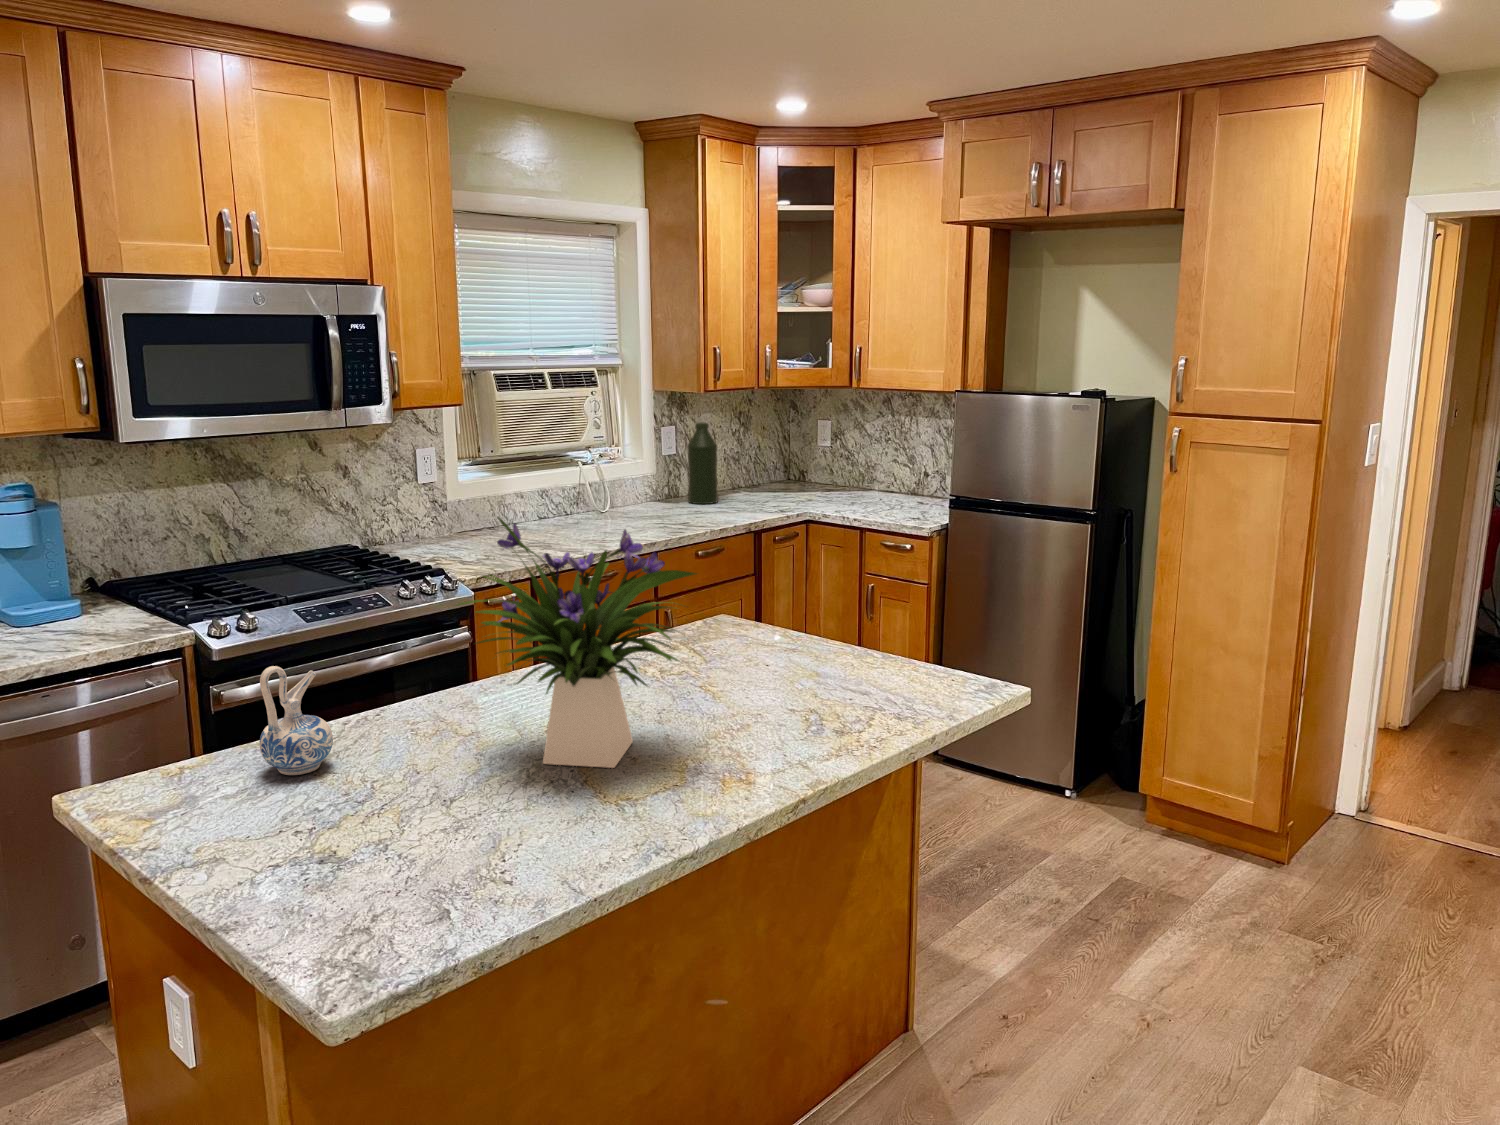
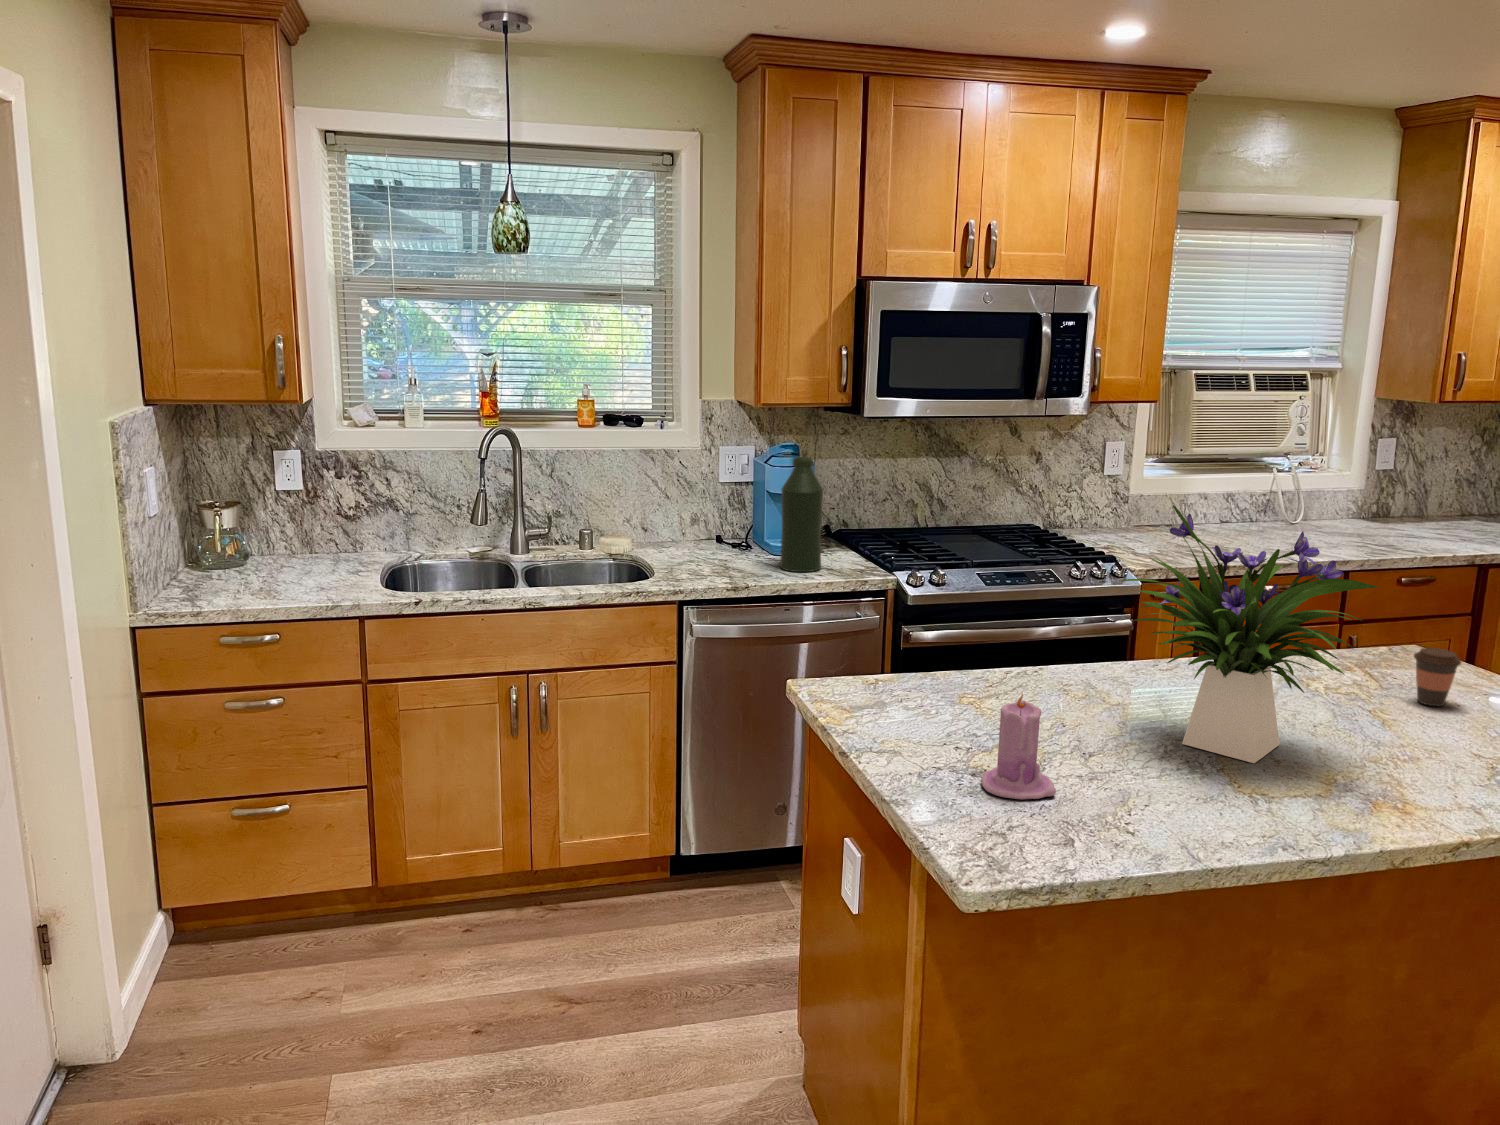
bottle: present [687,423,718,504] -> present [780,457,823,572]
coffee cup: none [729,618,767,671] -> present [1414,648,1461,706]
ceramic pitcher: present [260,666,333,775] -> none [938,610,997,705]
candle: none [331,754,420,881] -> present [982,693,1056,799]

